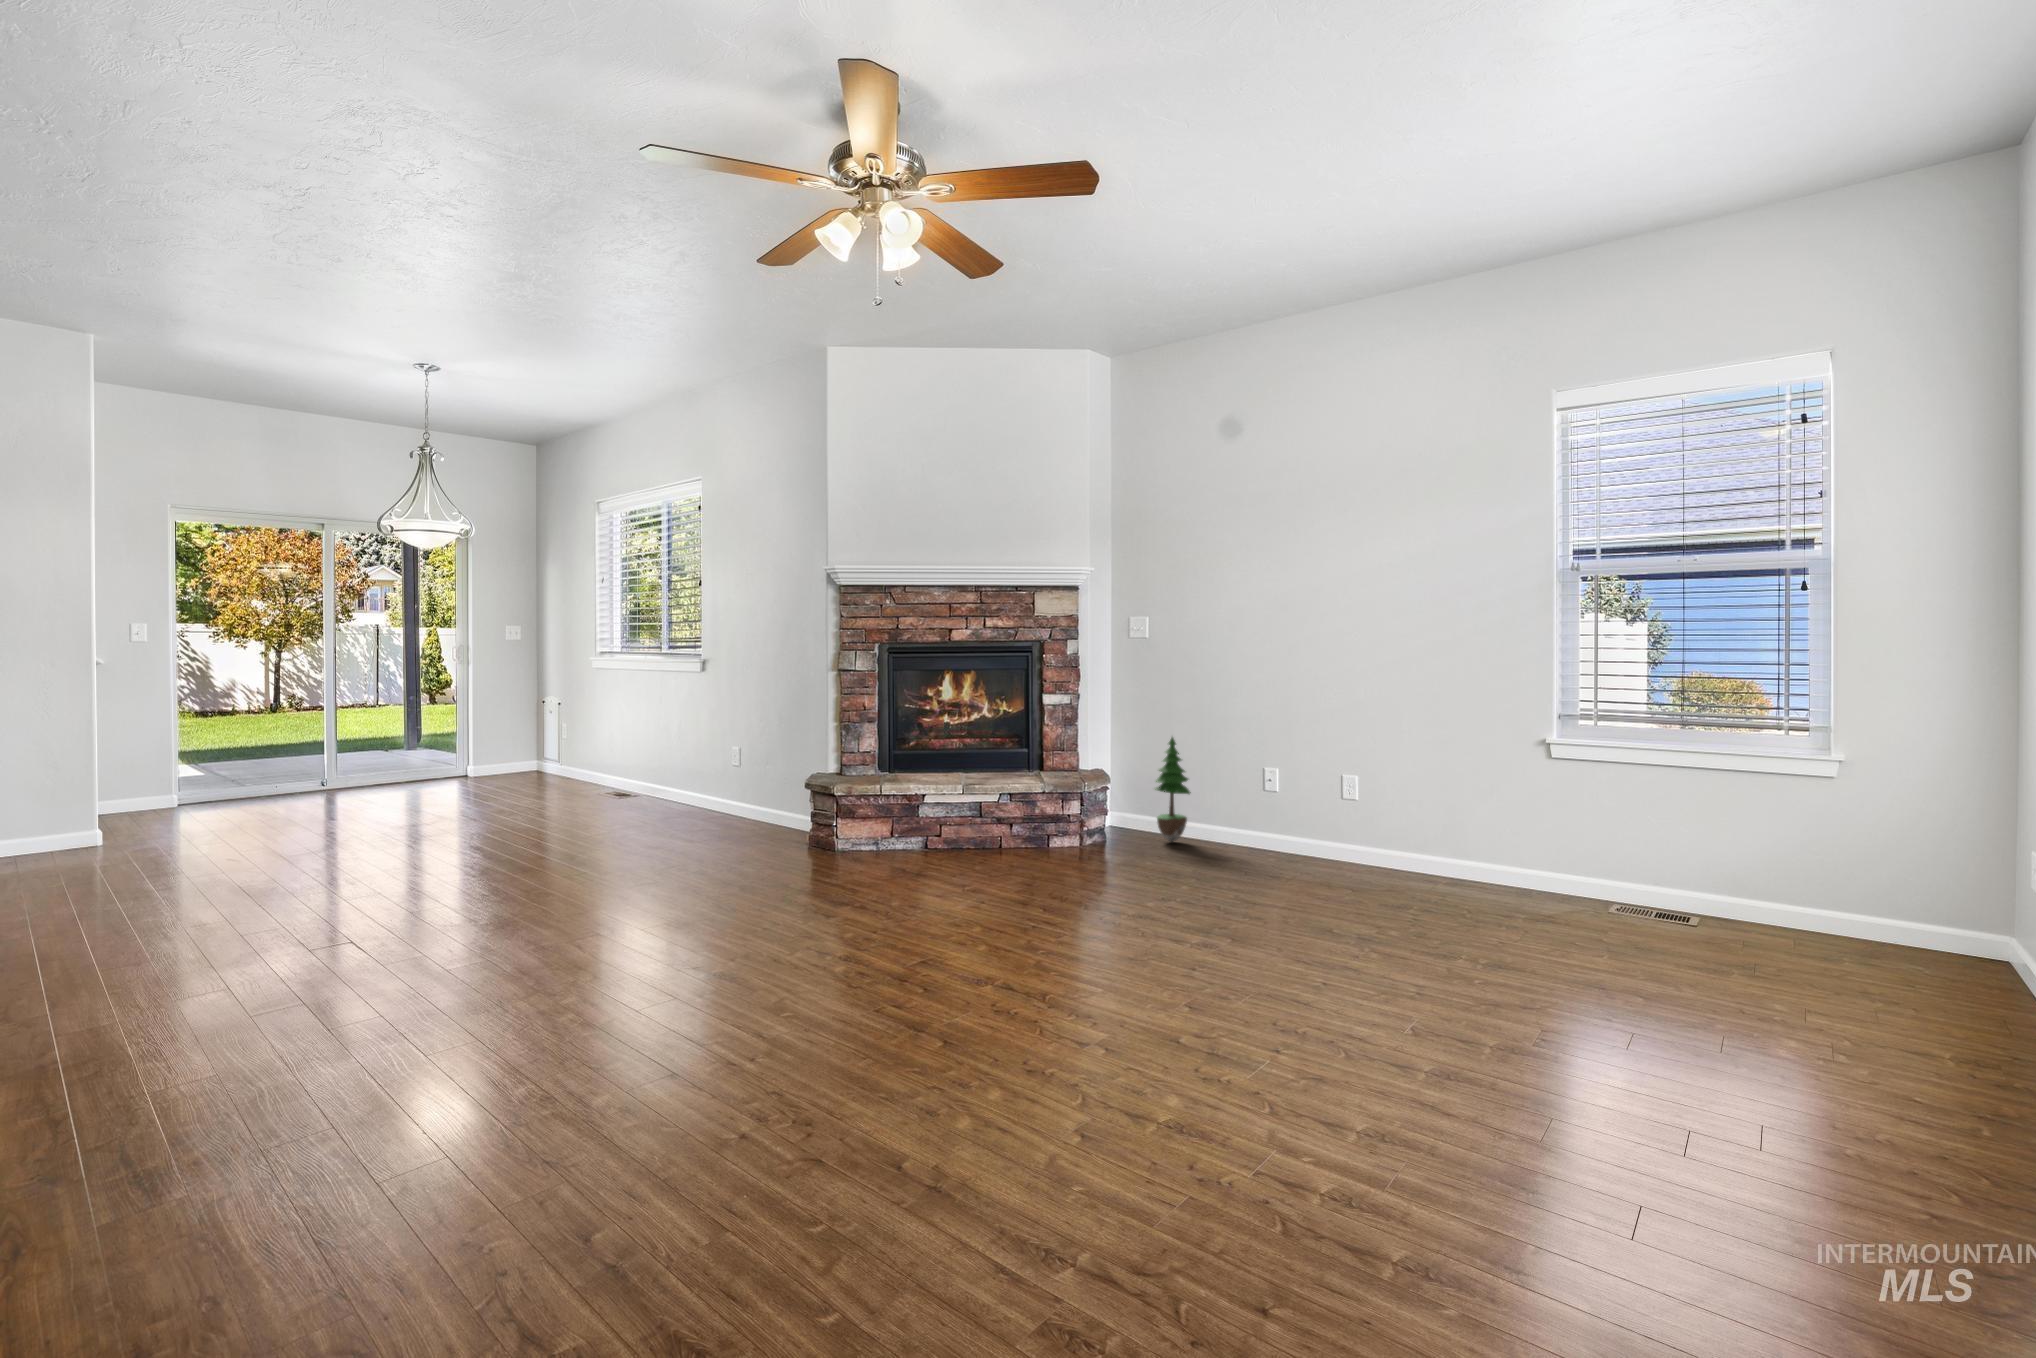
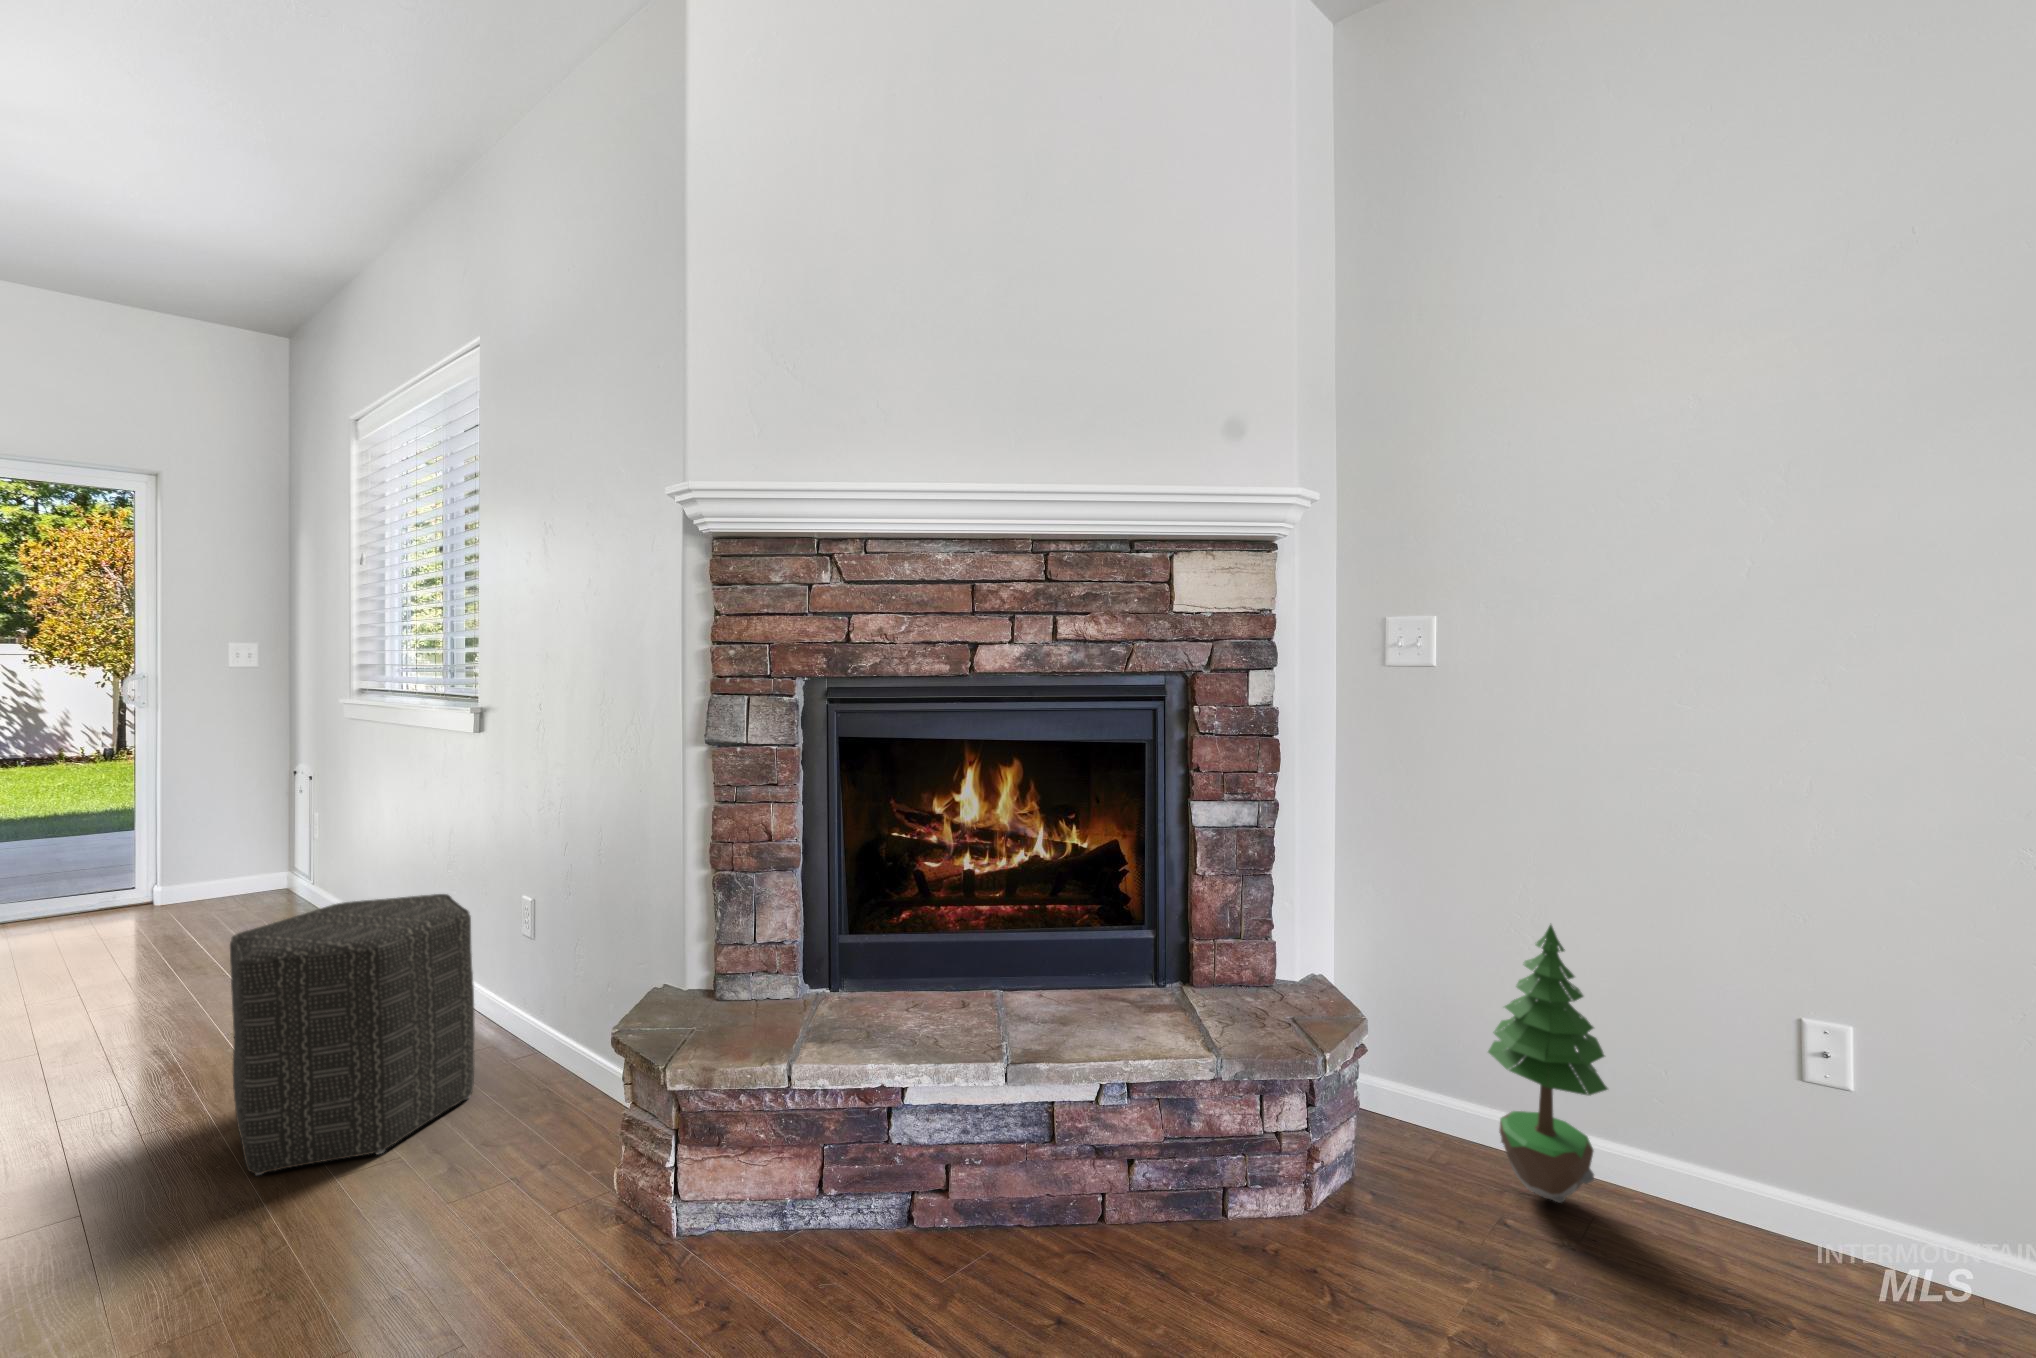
ottoman: none [637,745,727,842] -> present [230,894,475,1175]

